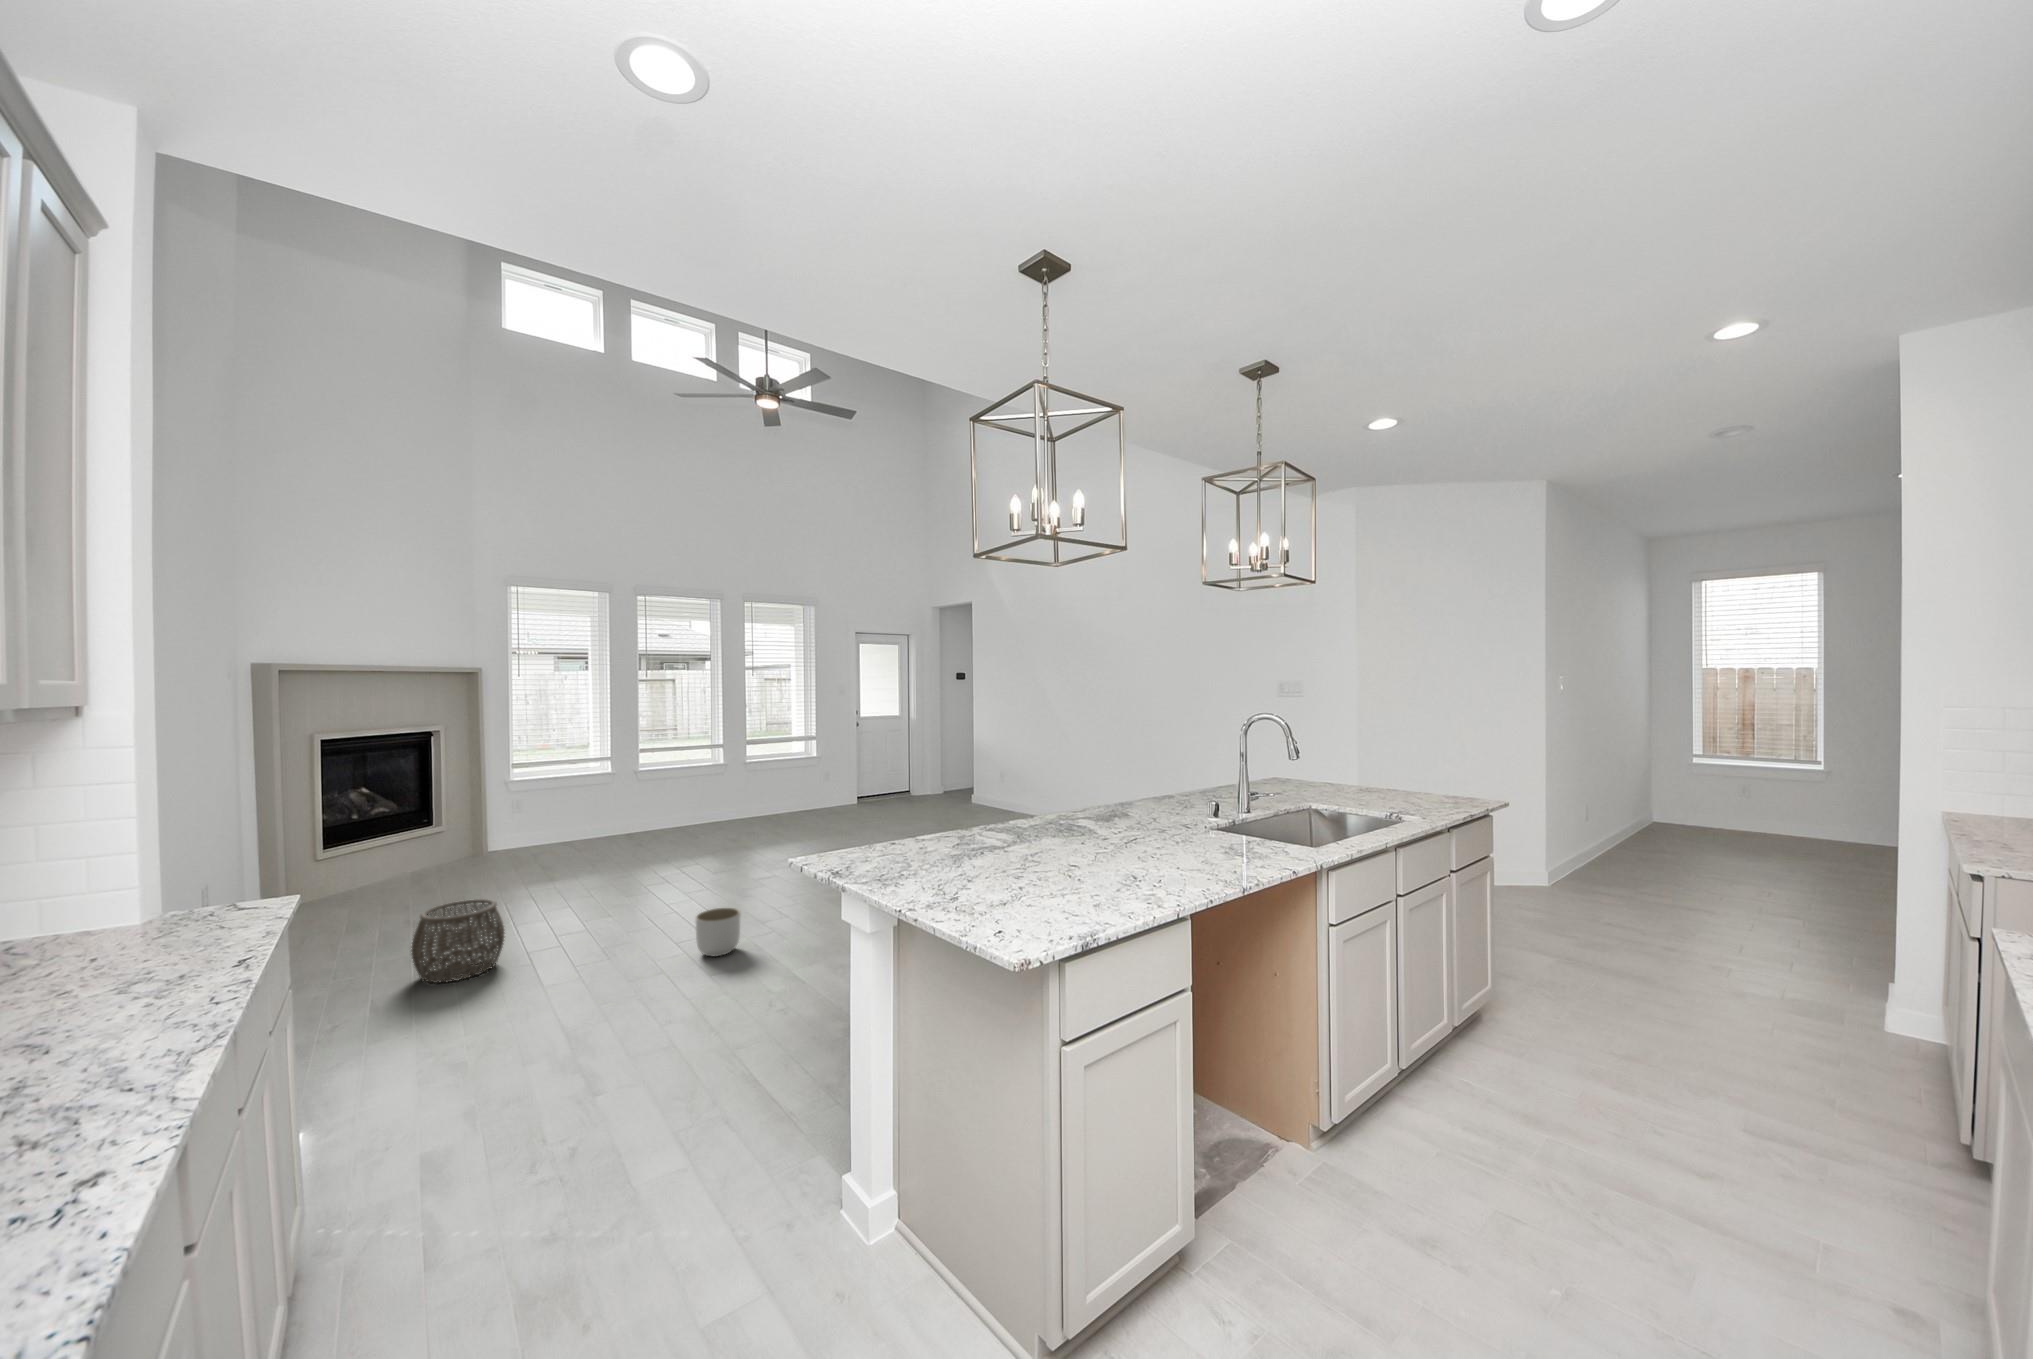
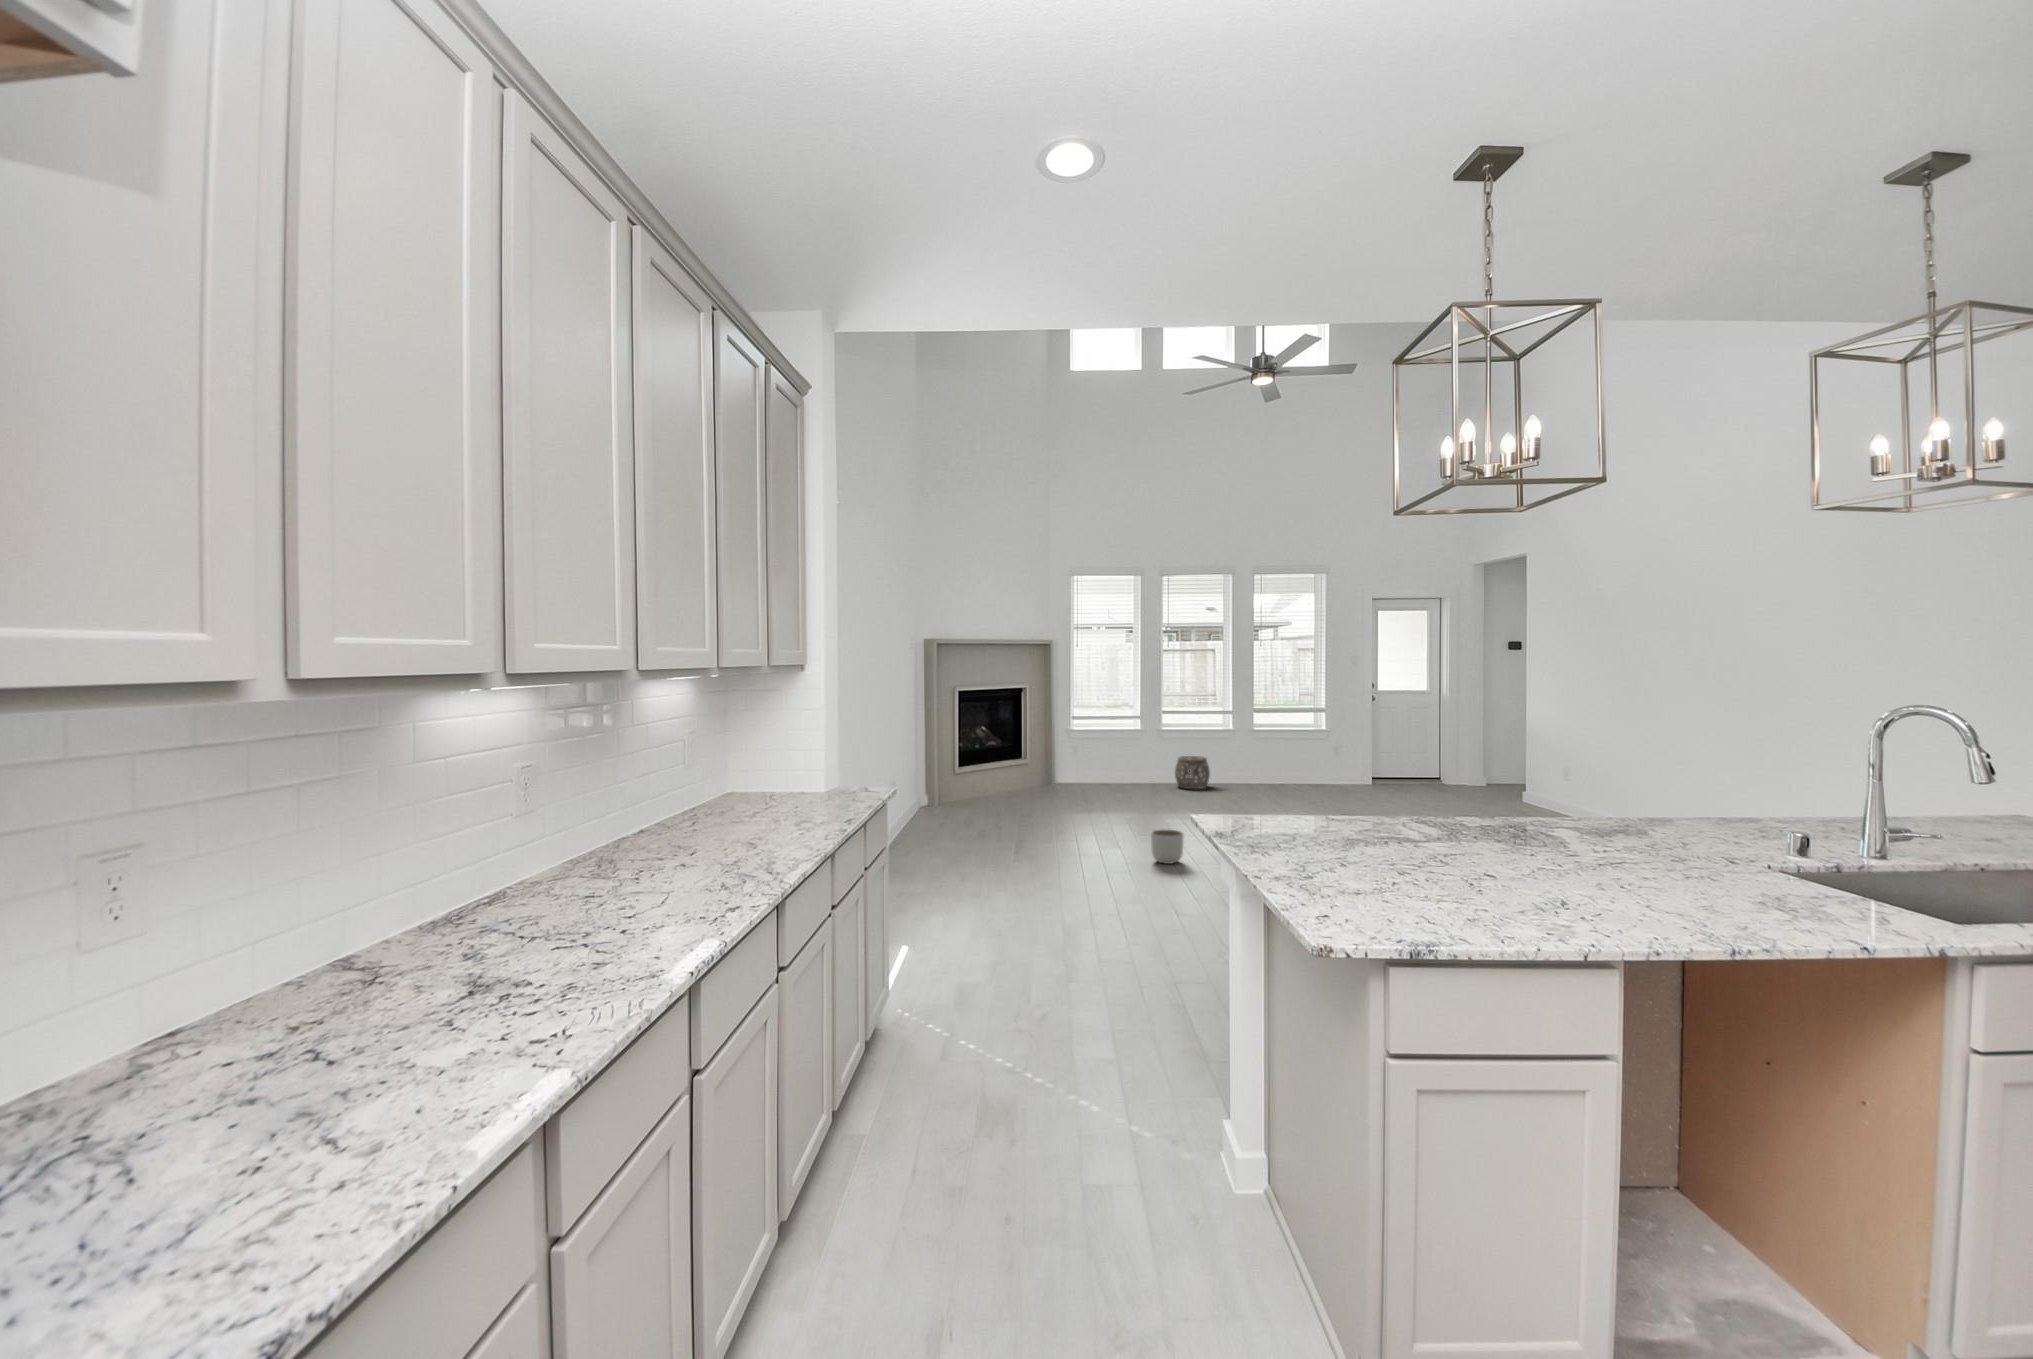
woven basket: present [411,899,505,983] -> present [1175,756,1210,789]

